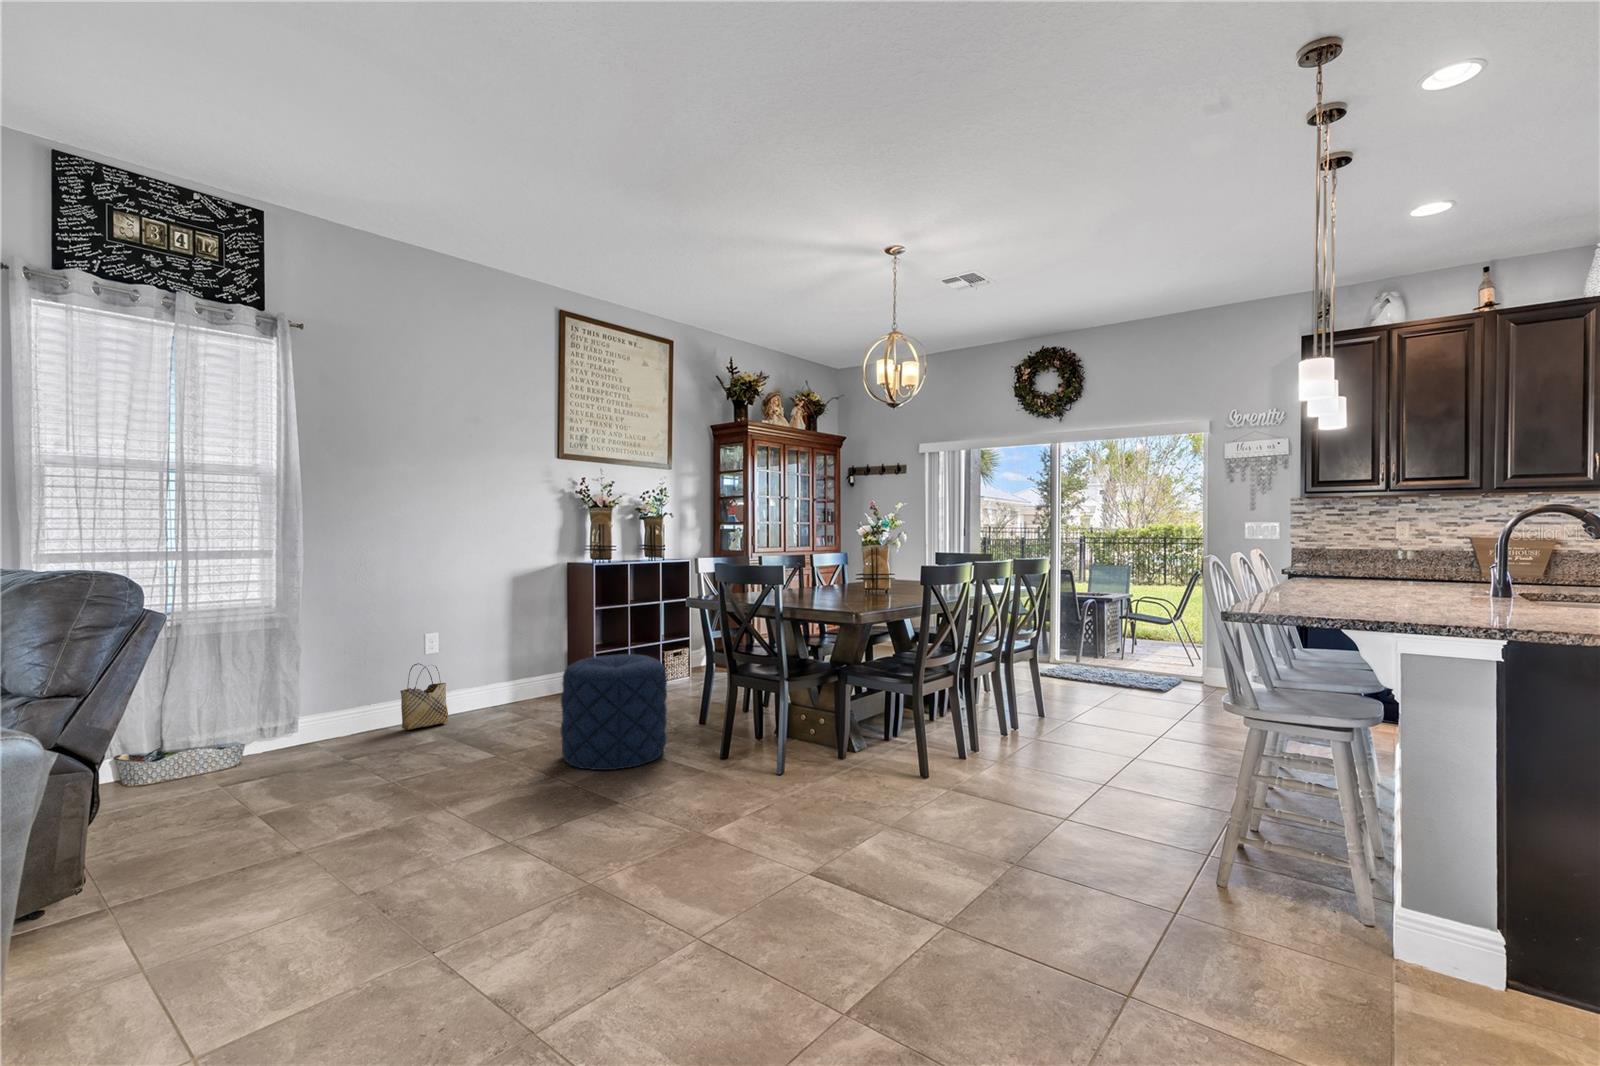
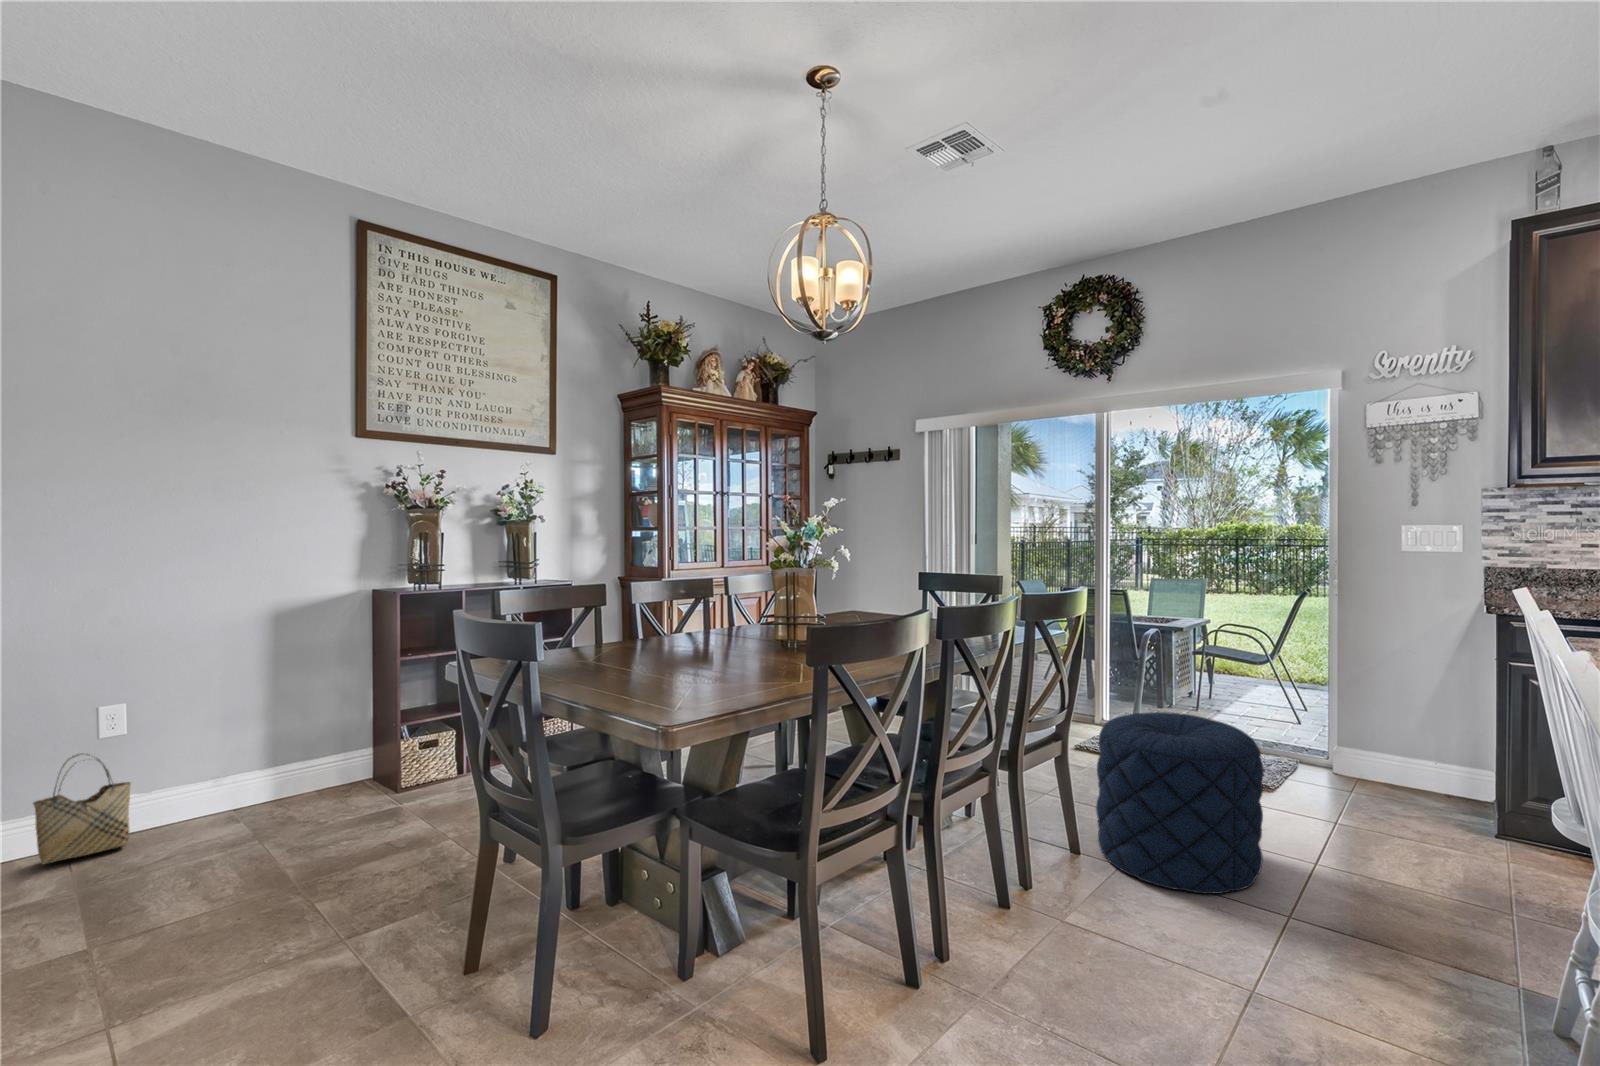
pouf: present [561,654,667,770] -> present [1096,712,1264,894]

